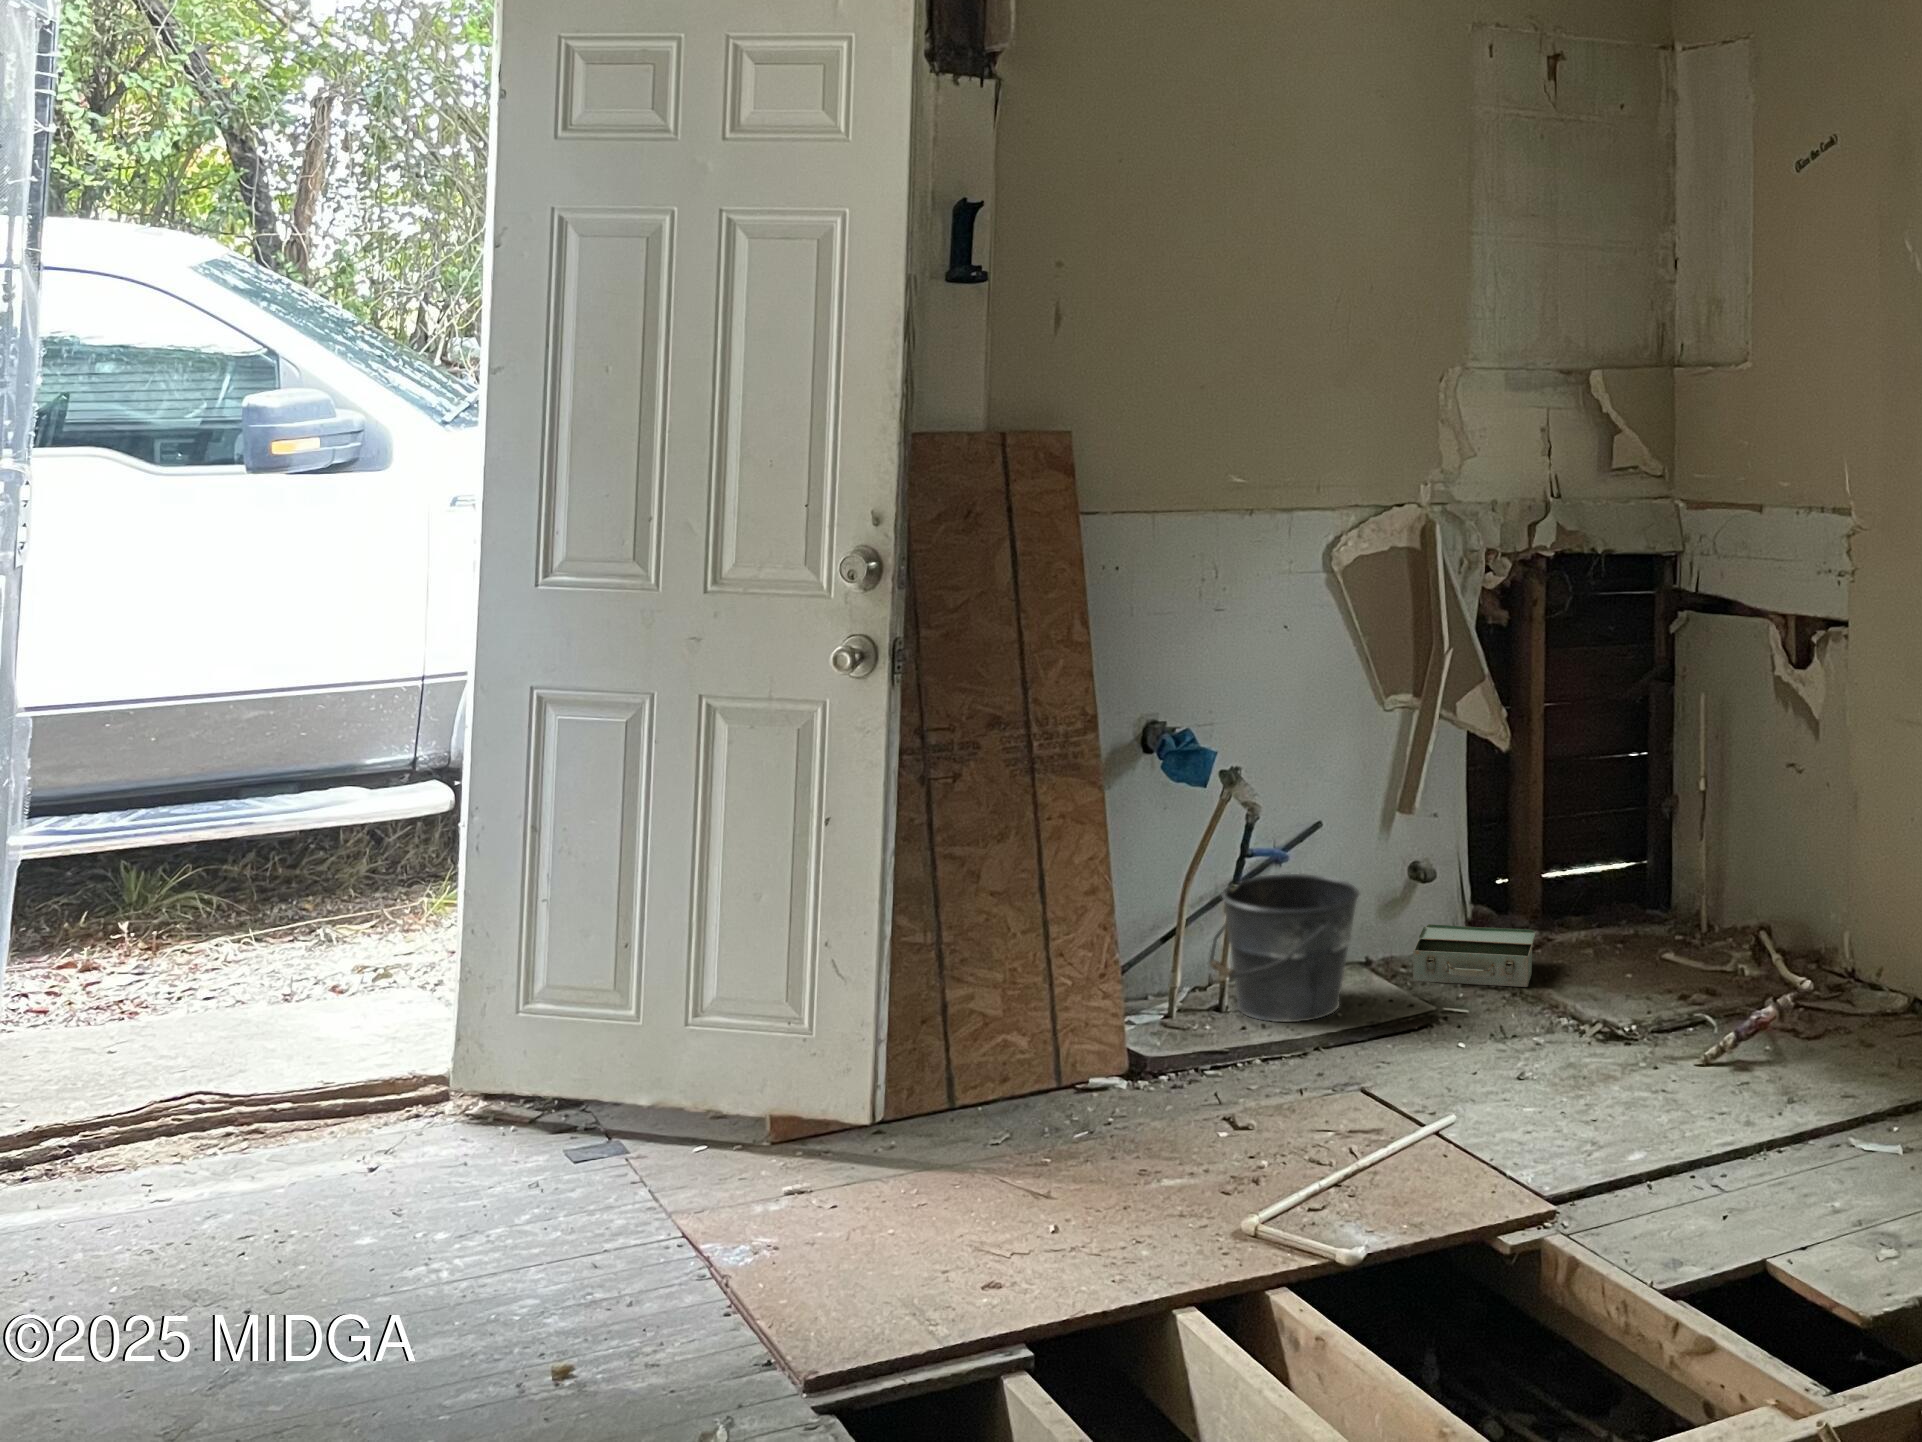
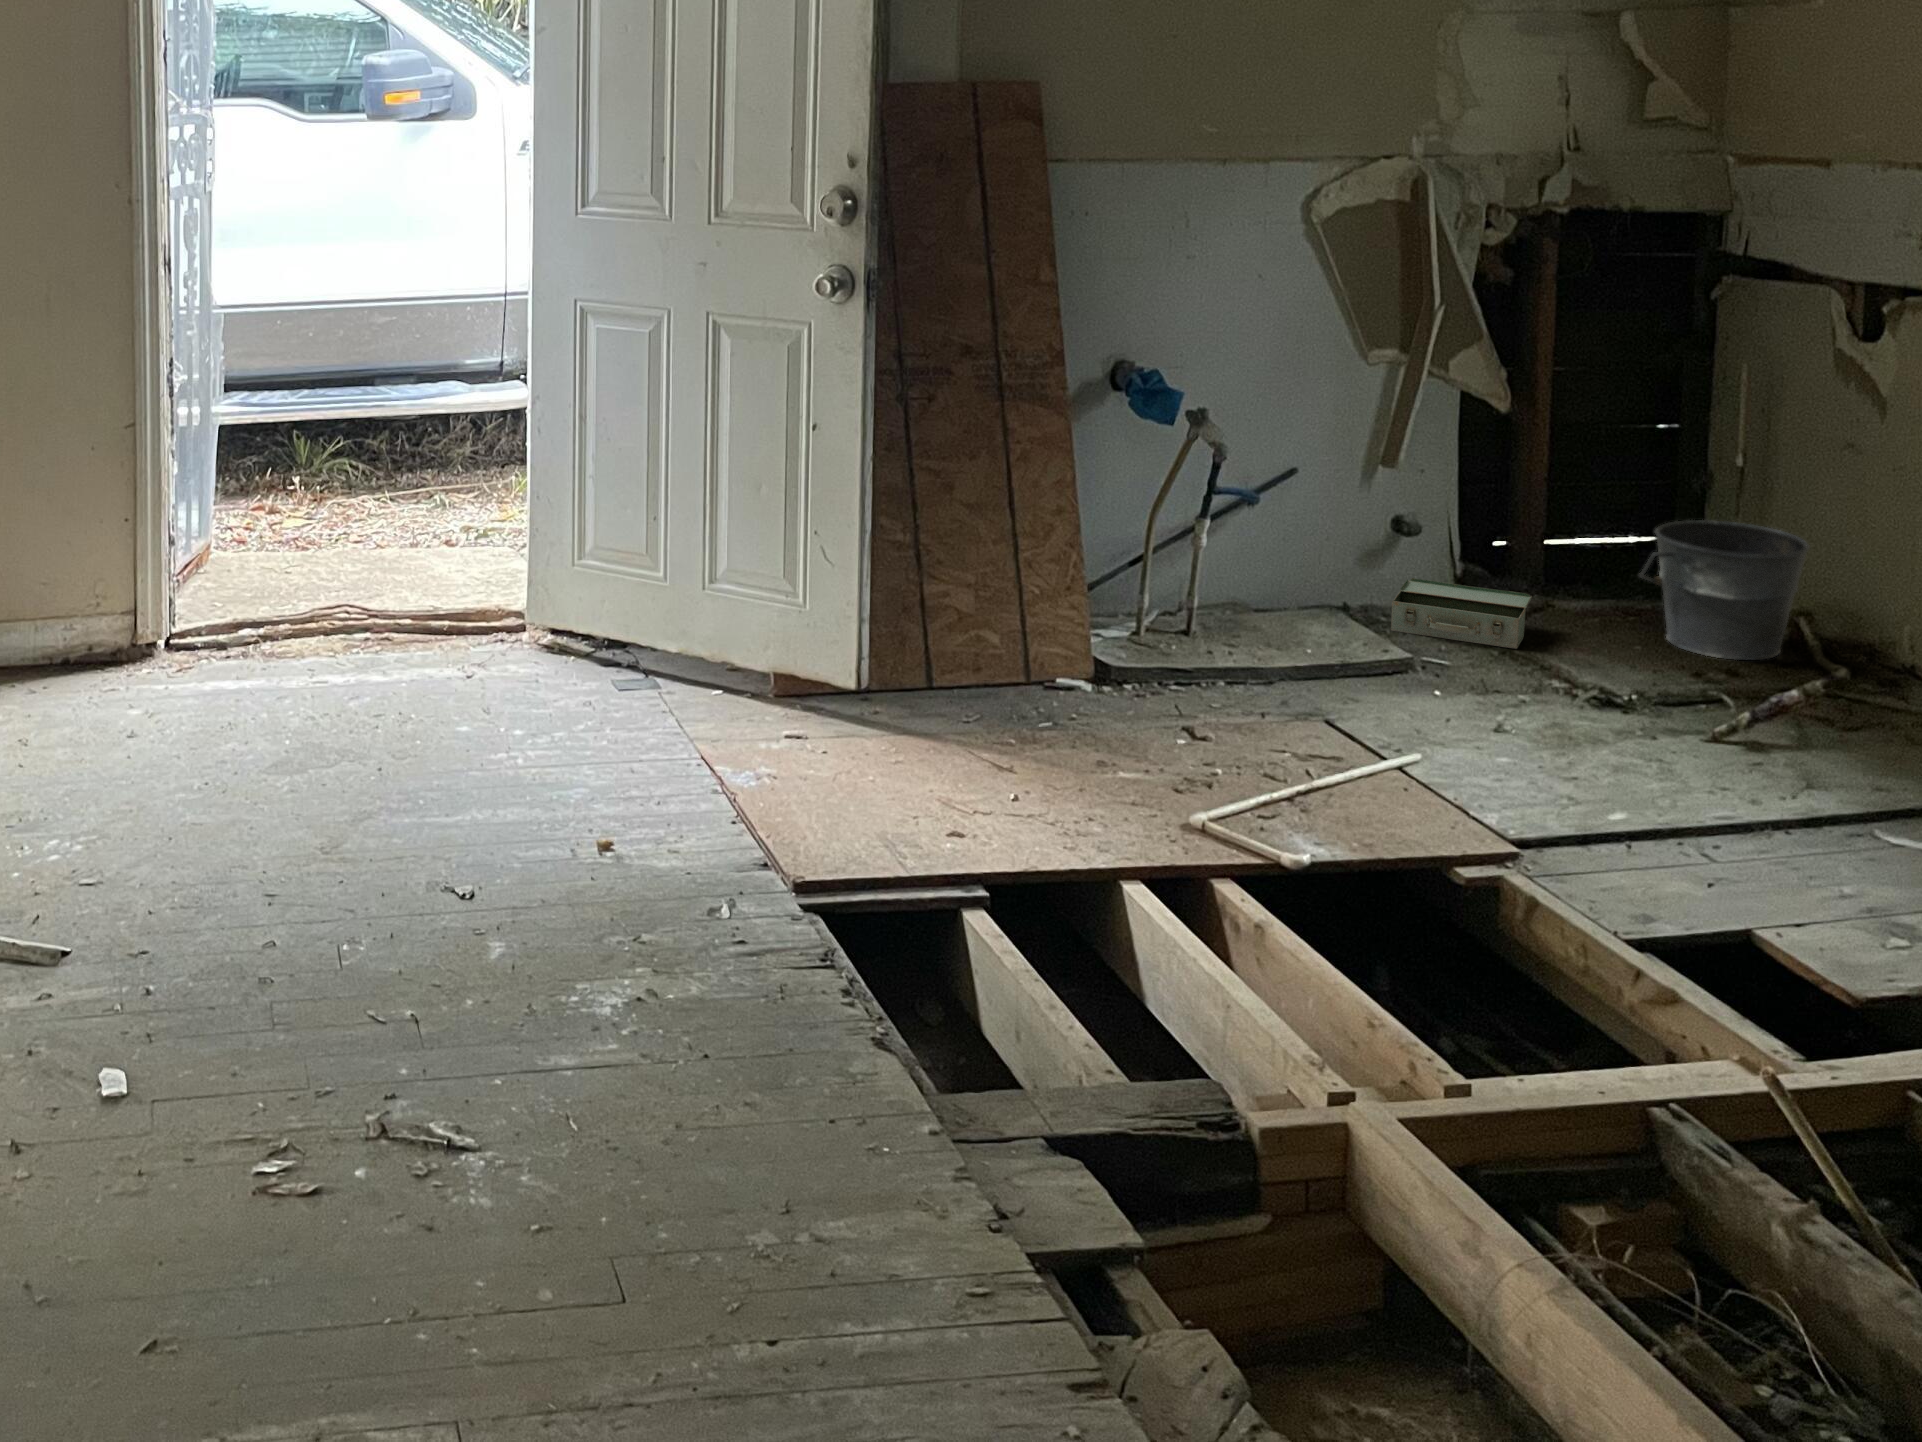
bucket: present [1210,874,1359,1022] -> present [1639,520,1810,660]

